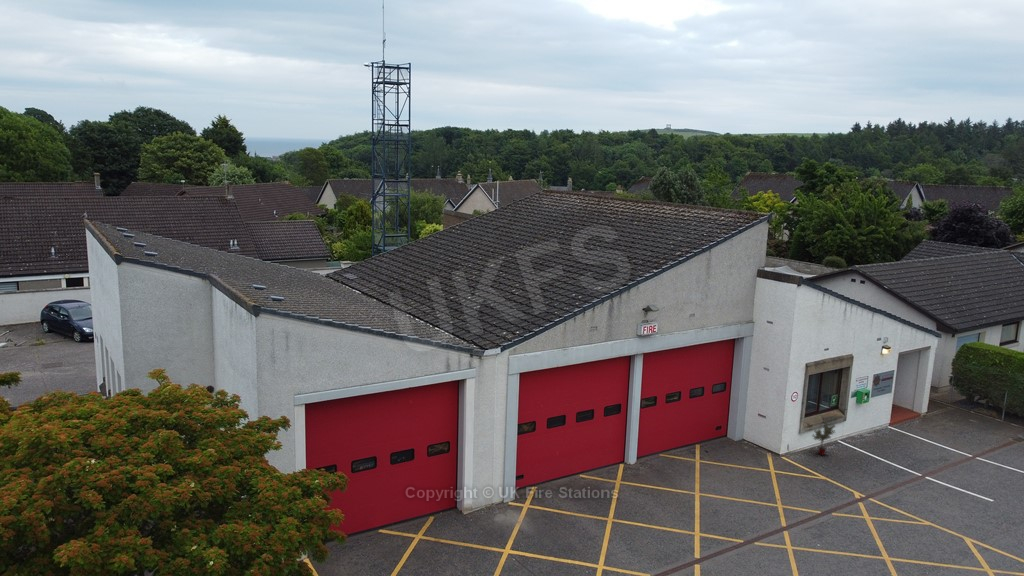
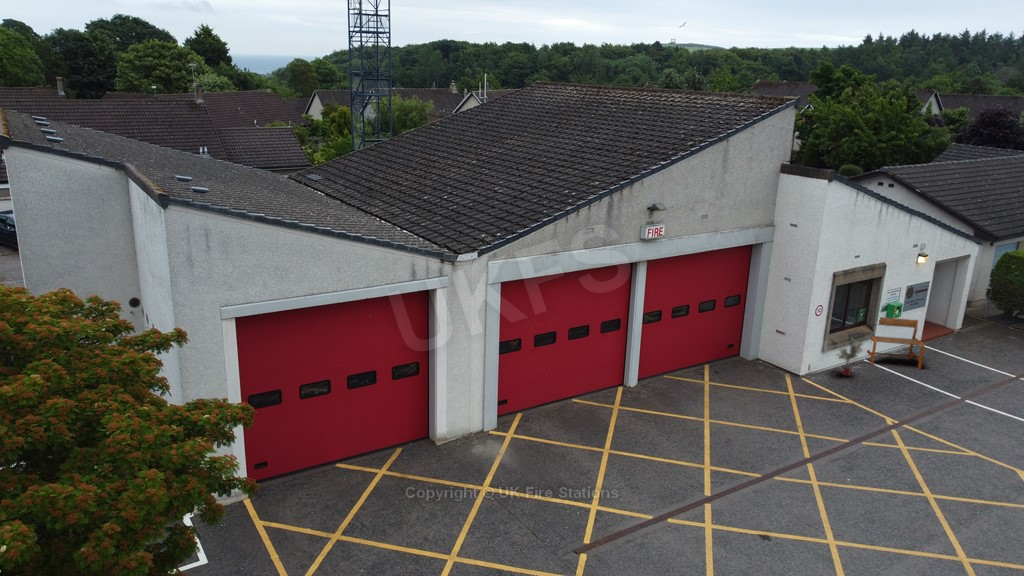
bench: none [839,401,891,449] -> present [867,317,925,369]

